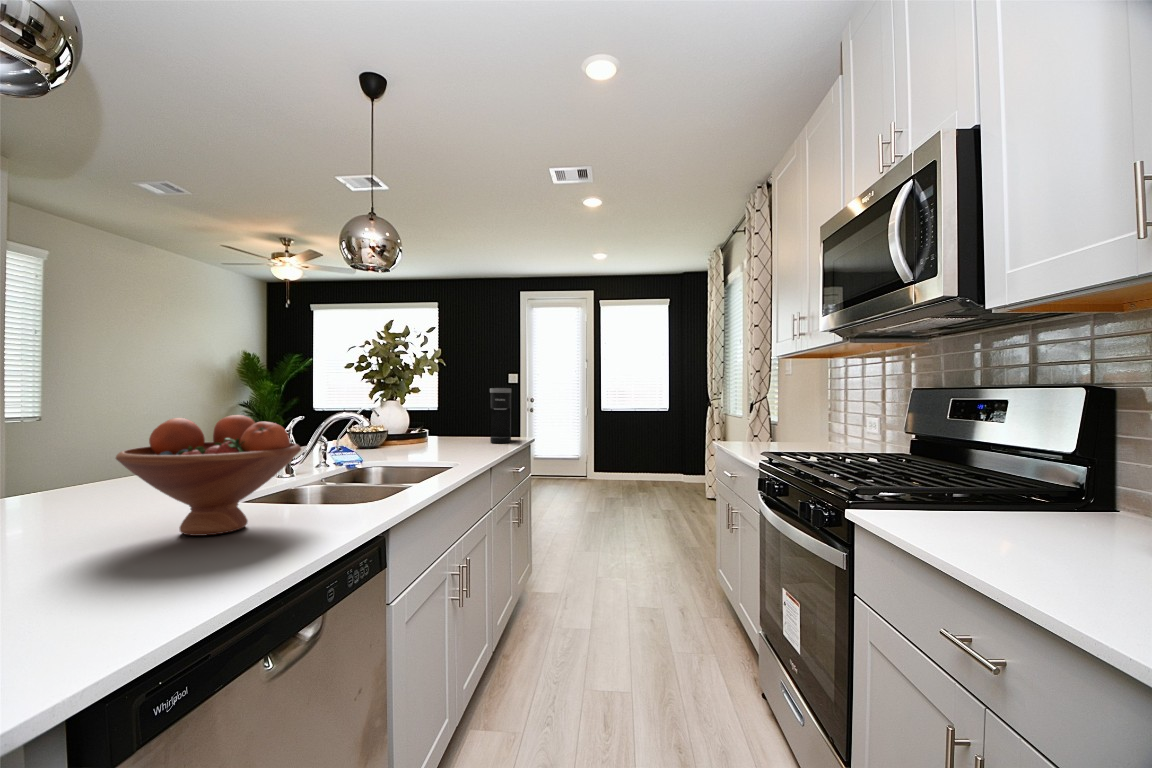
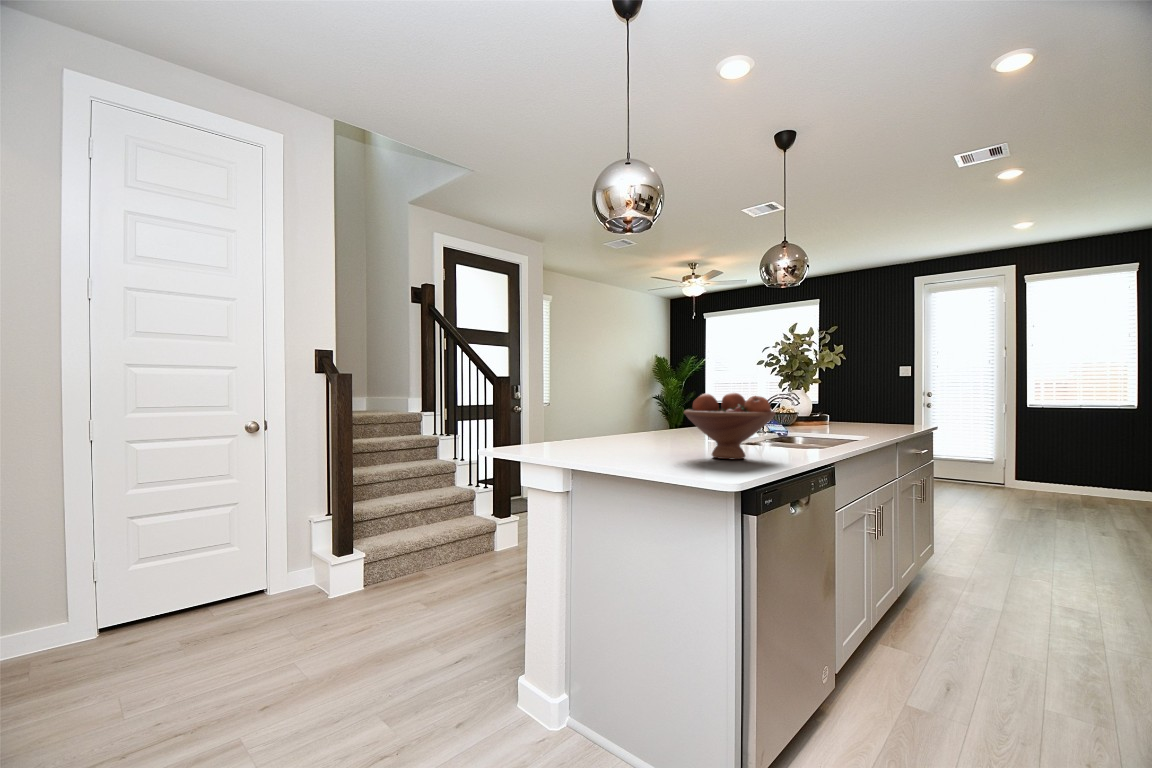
coffee maker: present [490,388,511,443] -> none [889,379,912,430]

